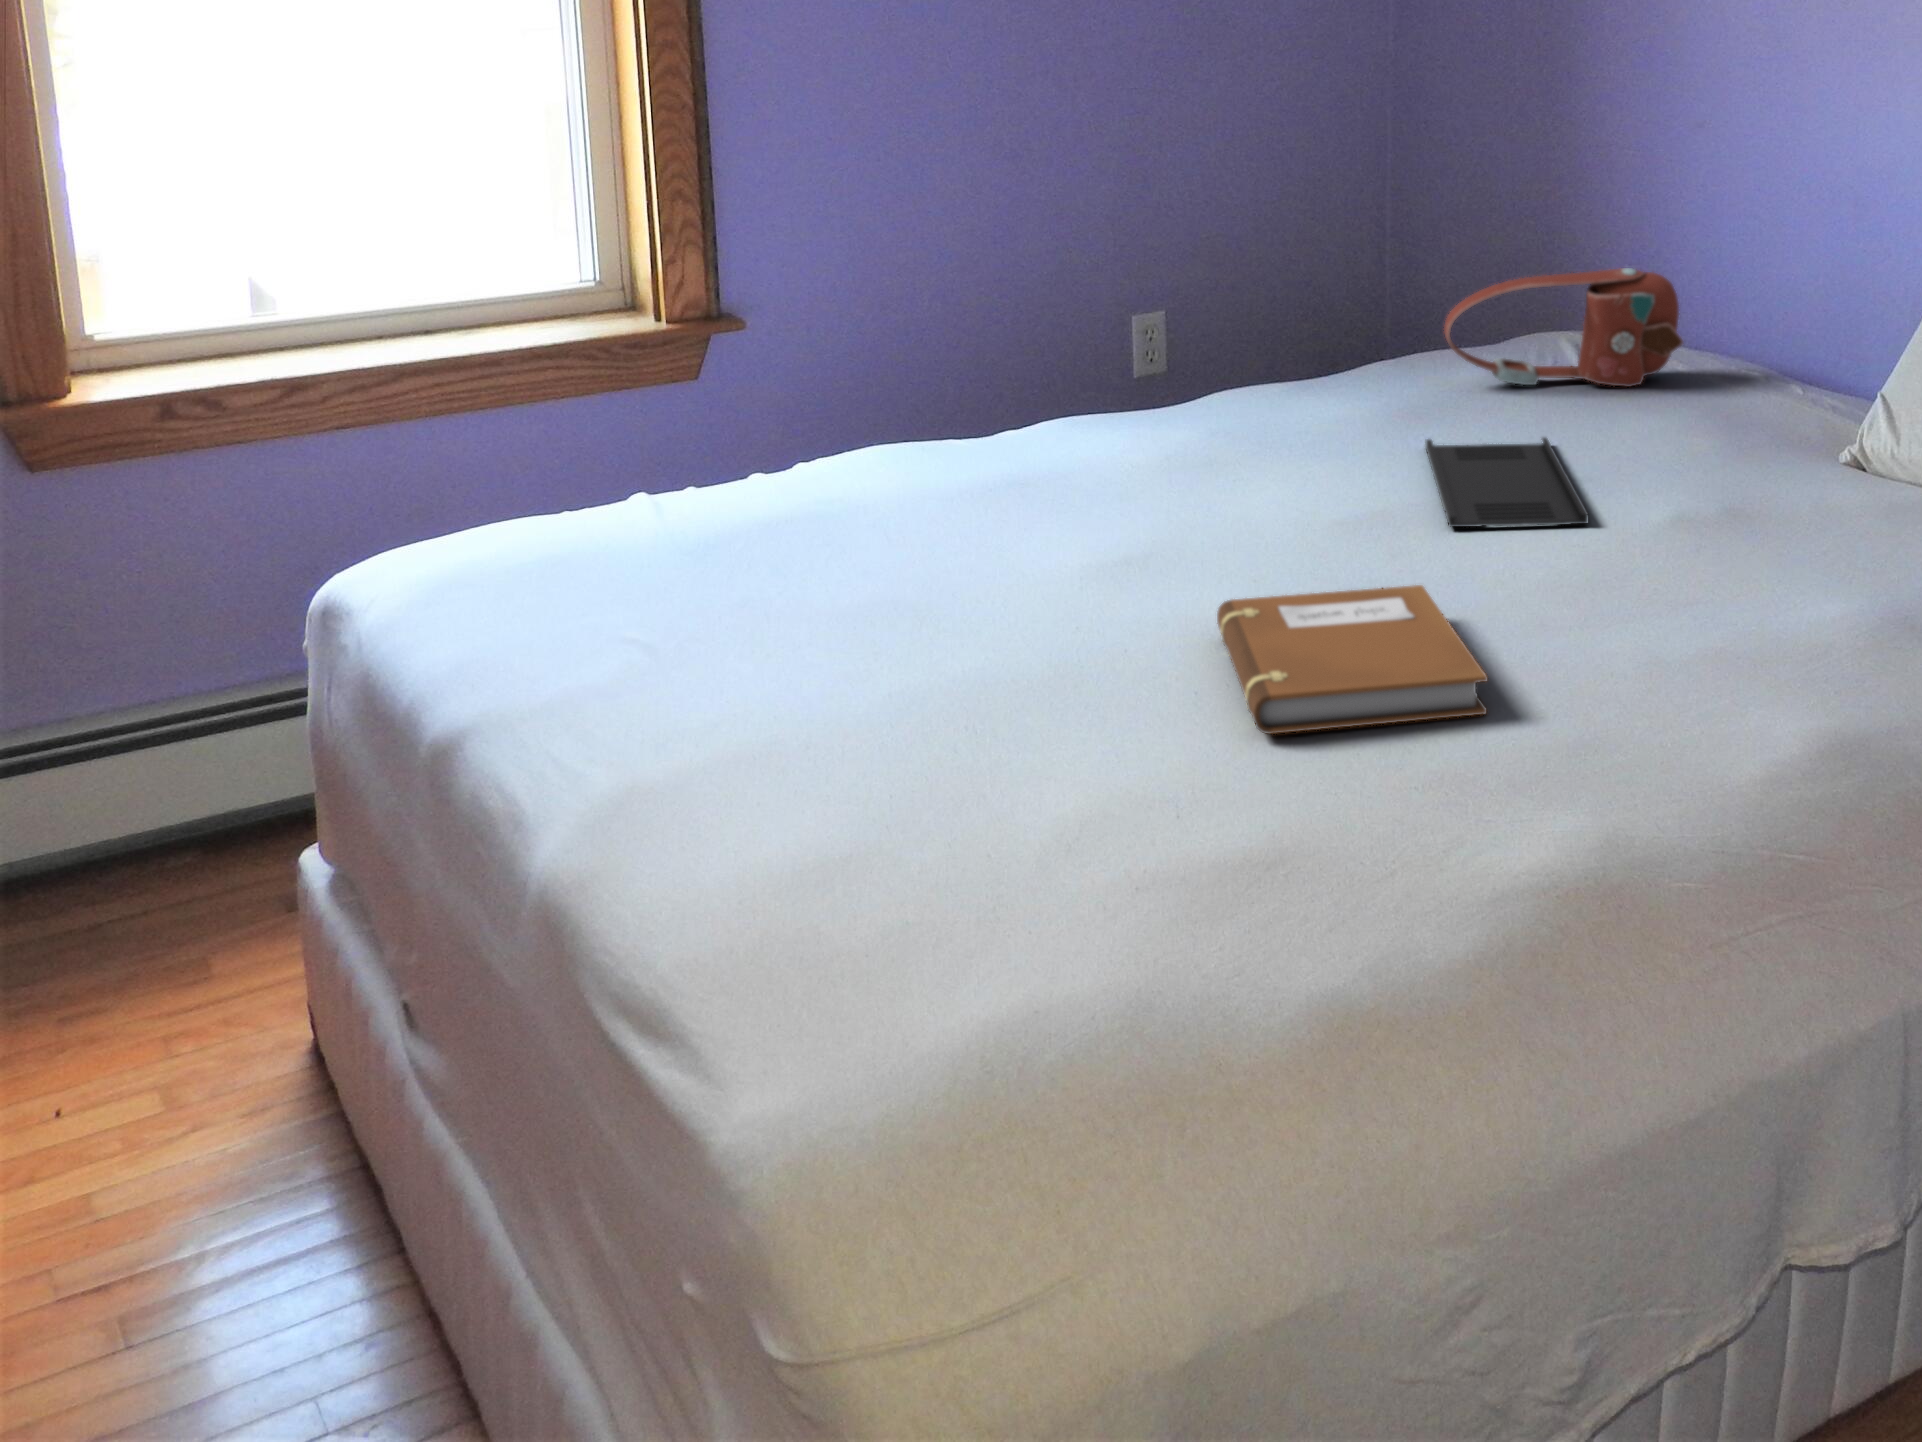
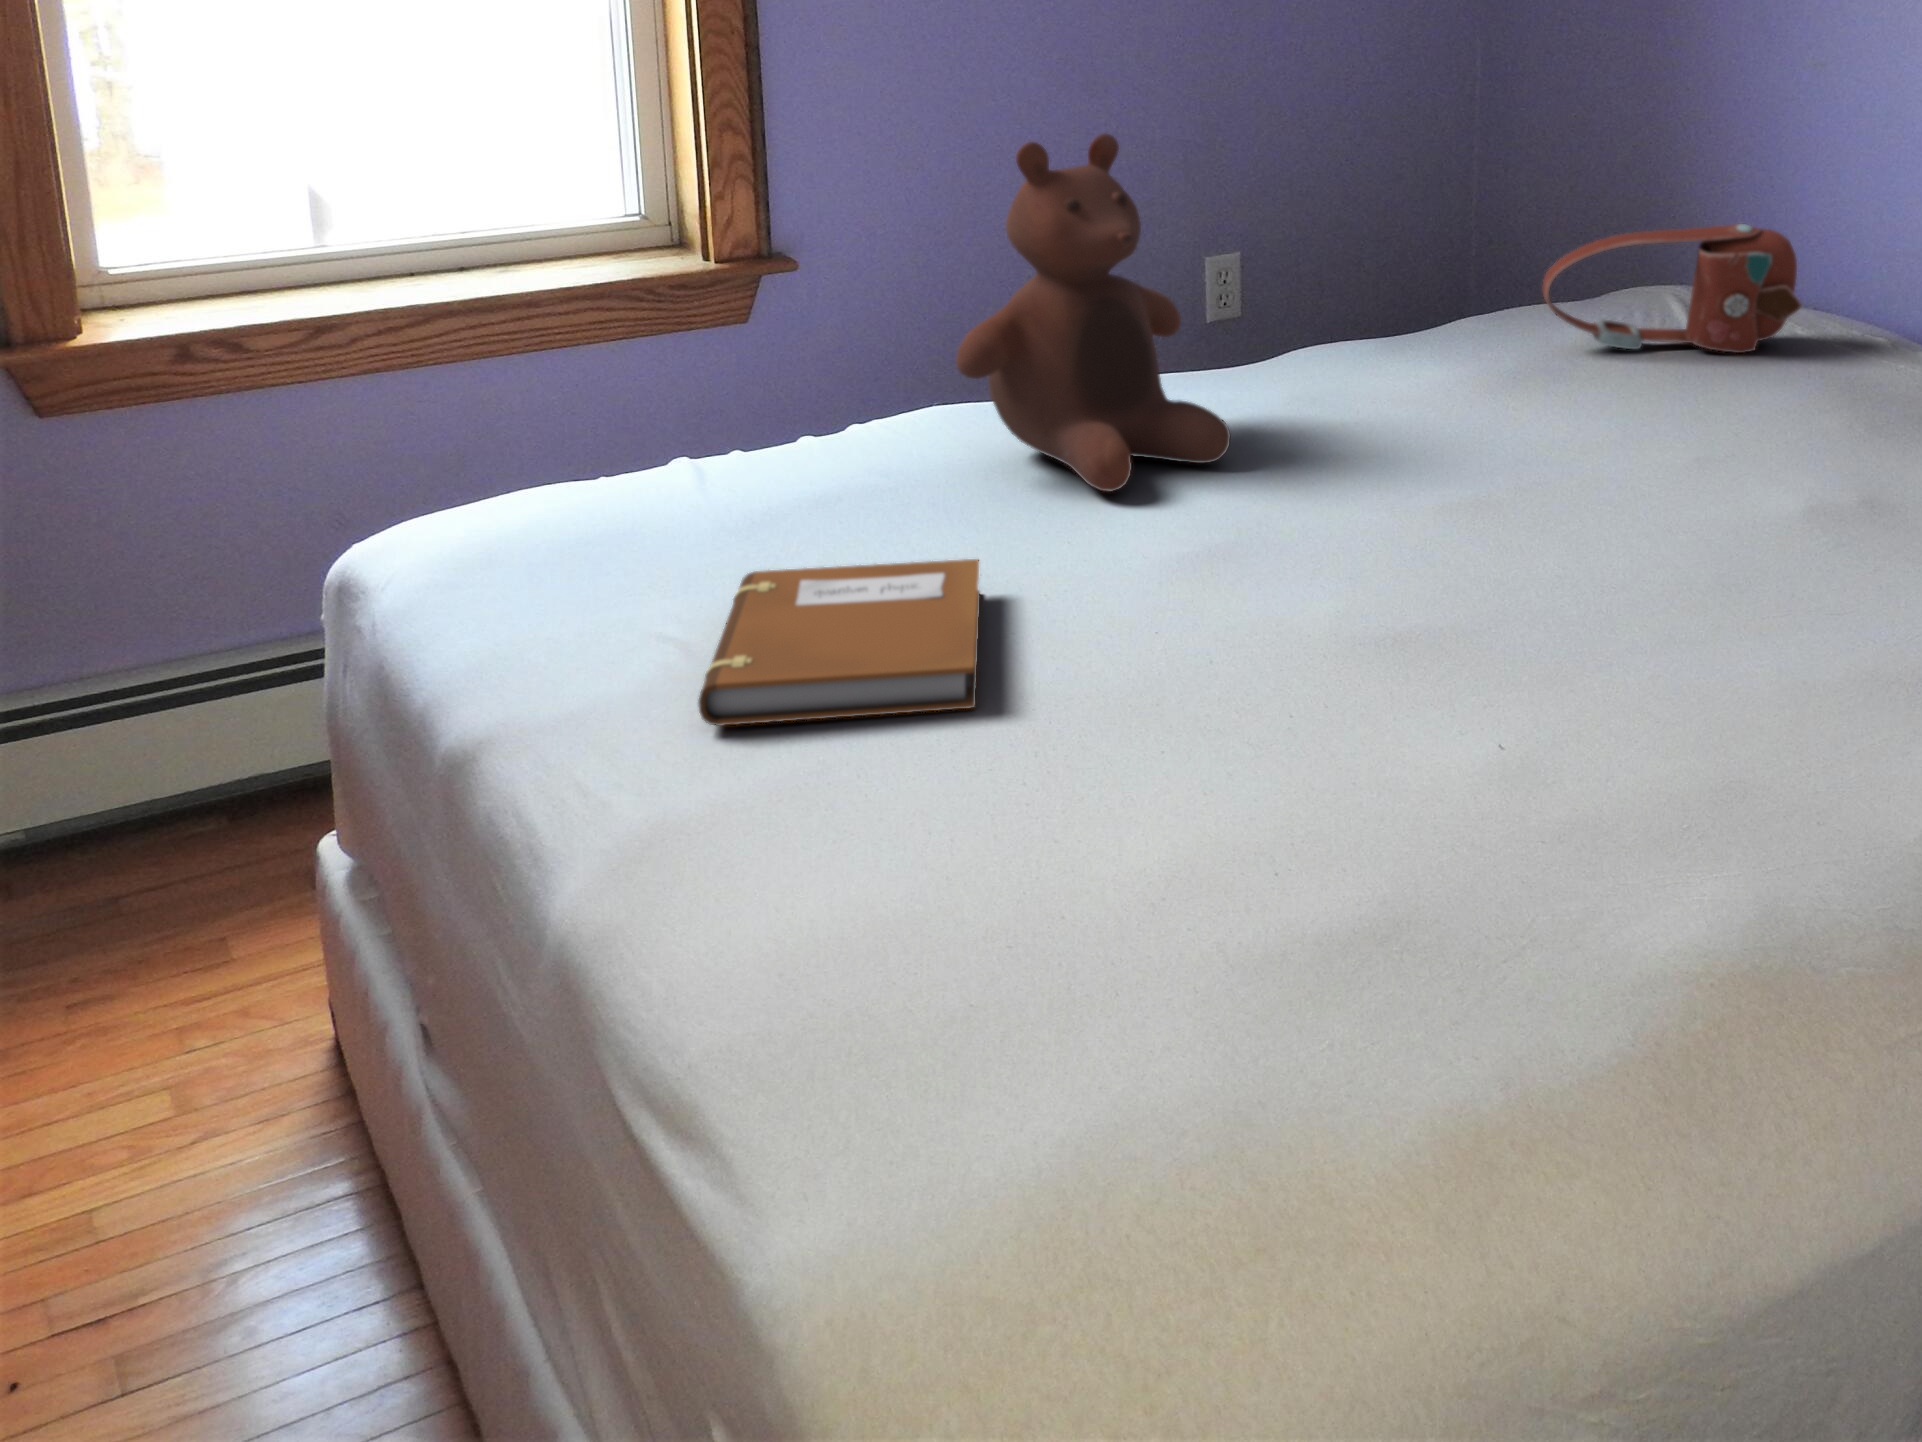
stuffed bear: none [898,191,1153,516] -> present [956,133,1230,492]
tray: present [1425,438,1589,527] -> none [1524,410,1710,514]
notebook: present [1217,585,1488,734] -> present [698,559,980,726]

